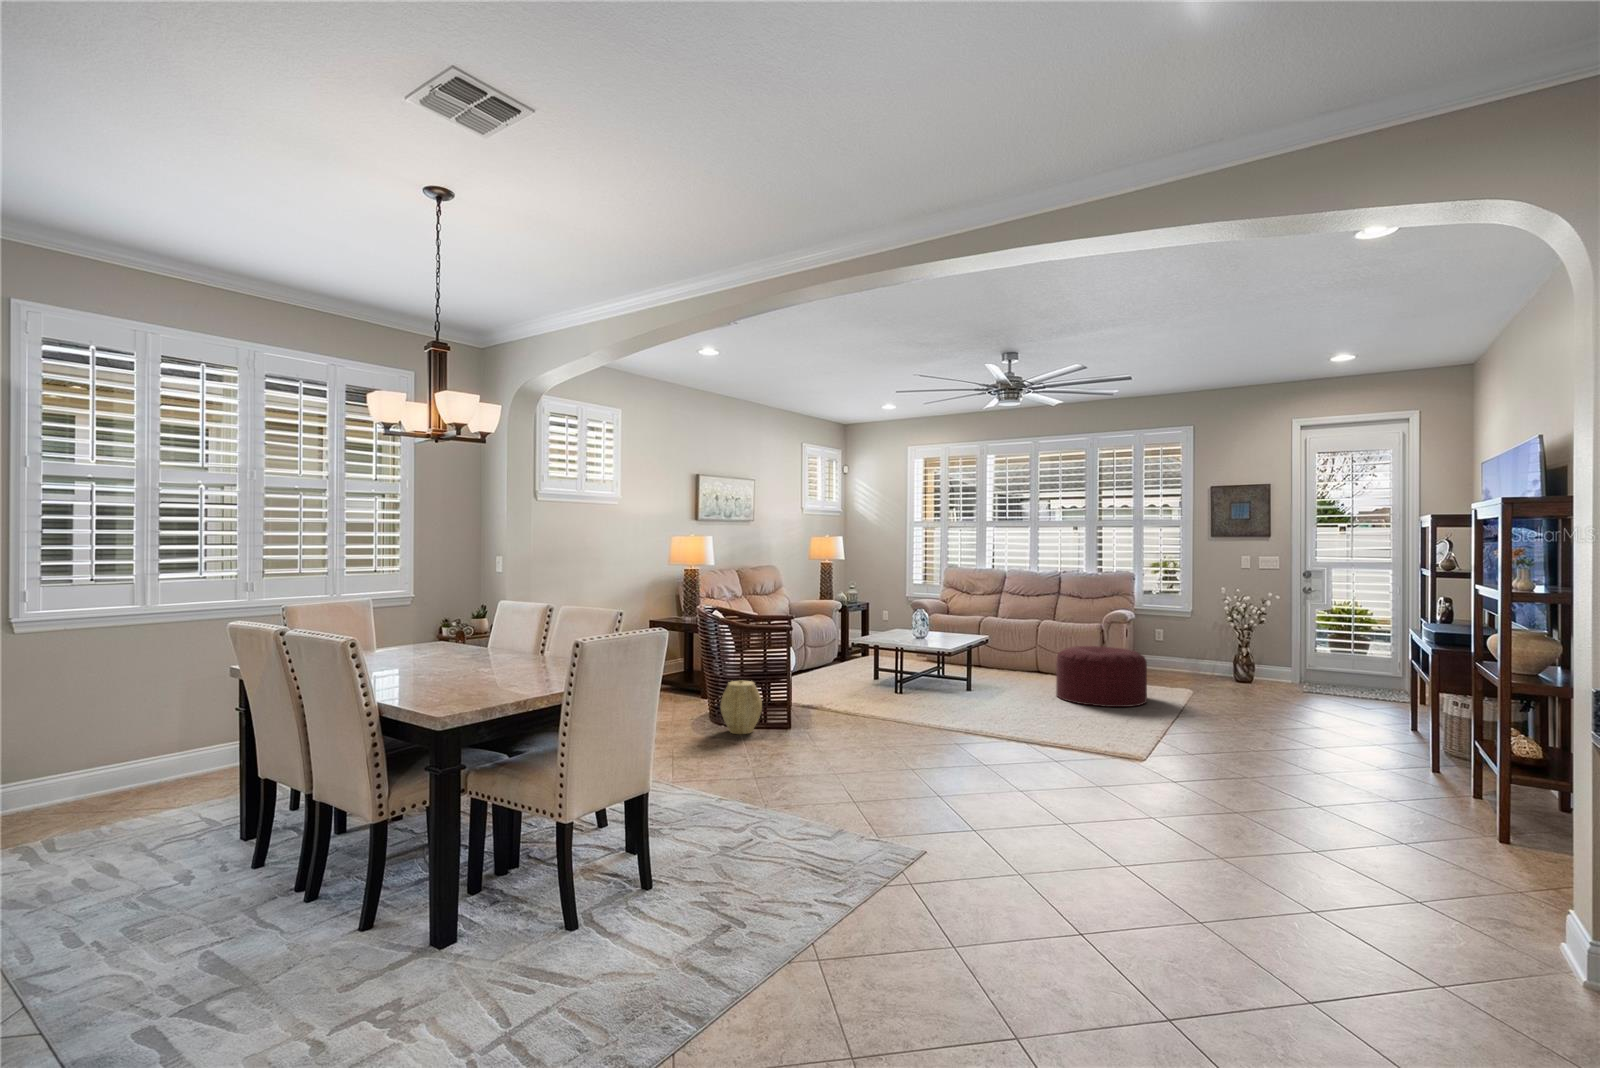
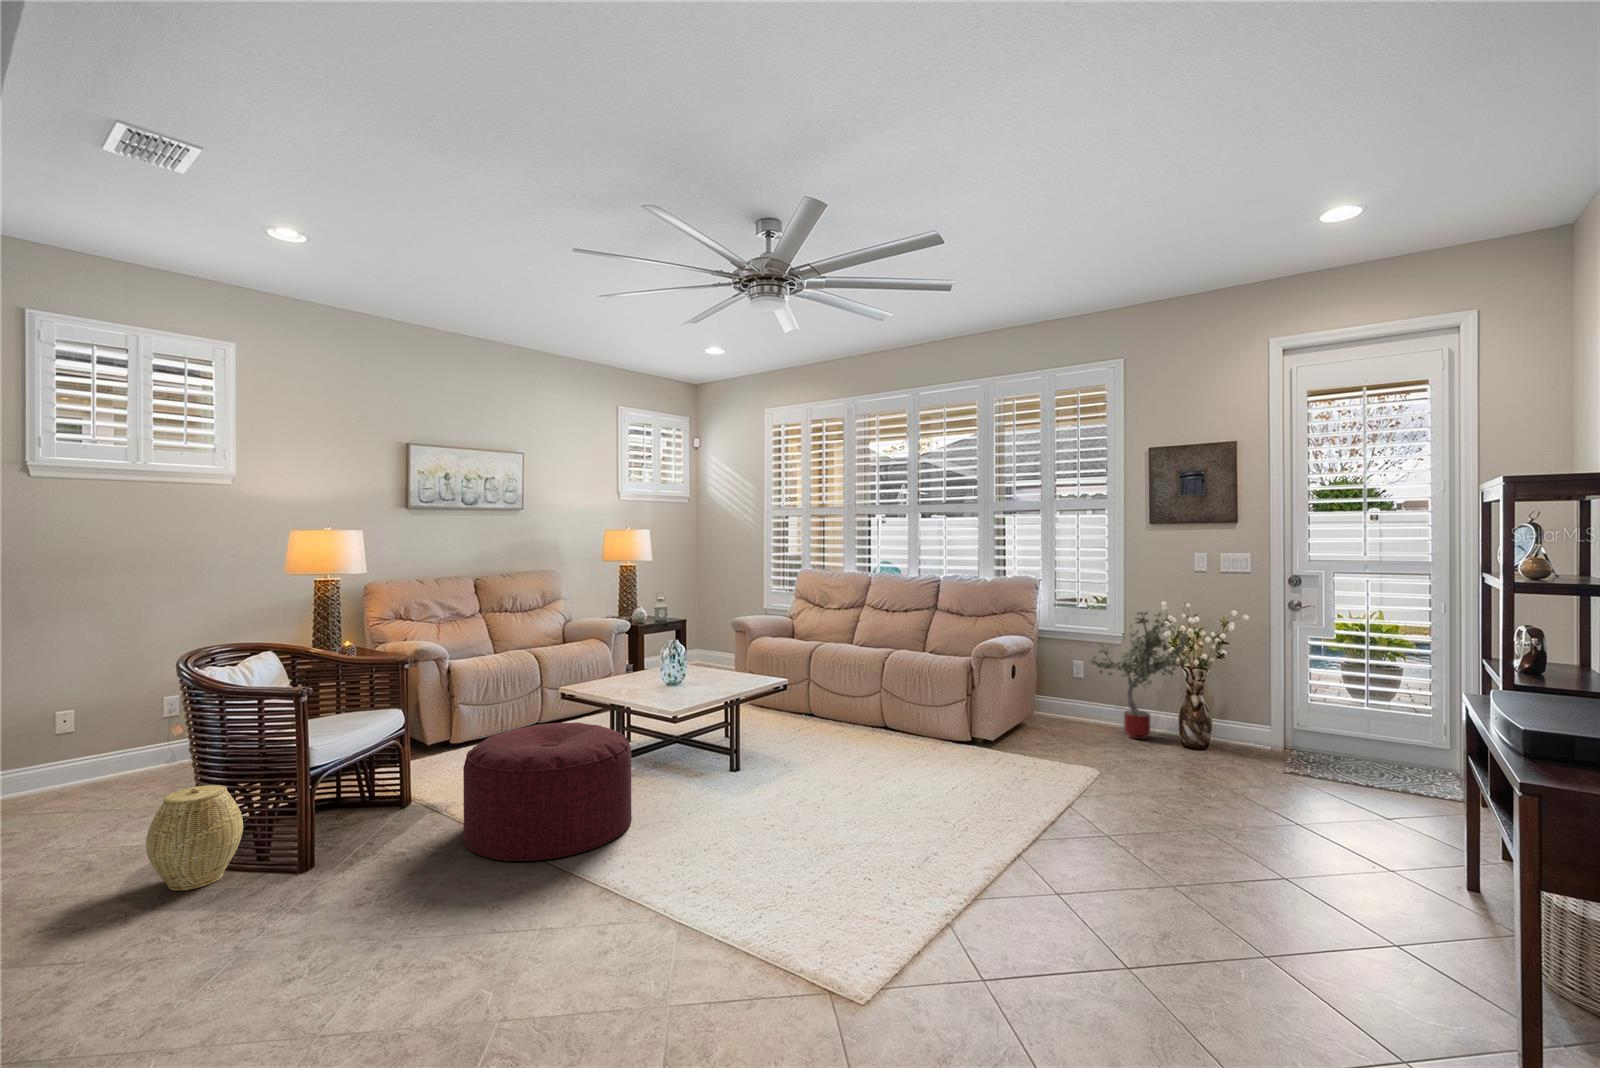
potted tree: none [1170,594,1244,678] -> present [1091,612,1189,739]
ottoman: present [1056,646,1147,707] -> present [463,723,632,861]

